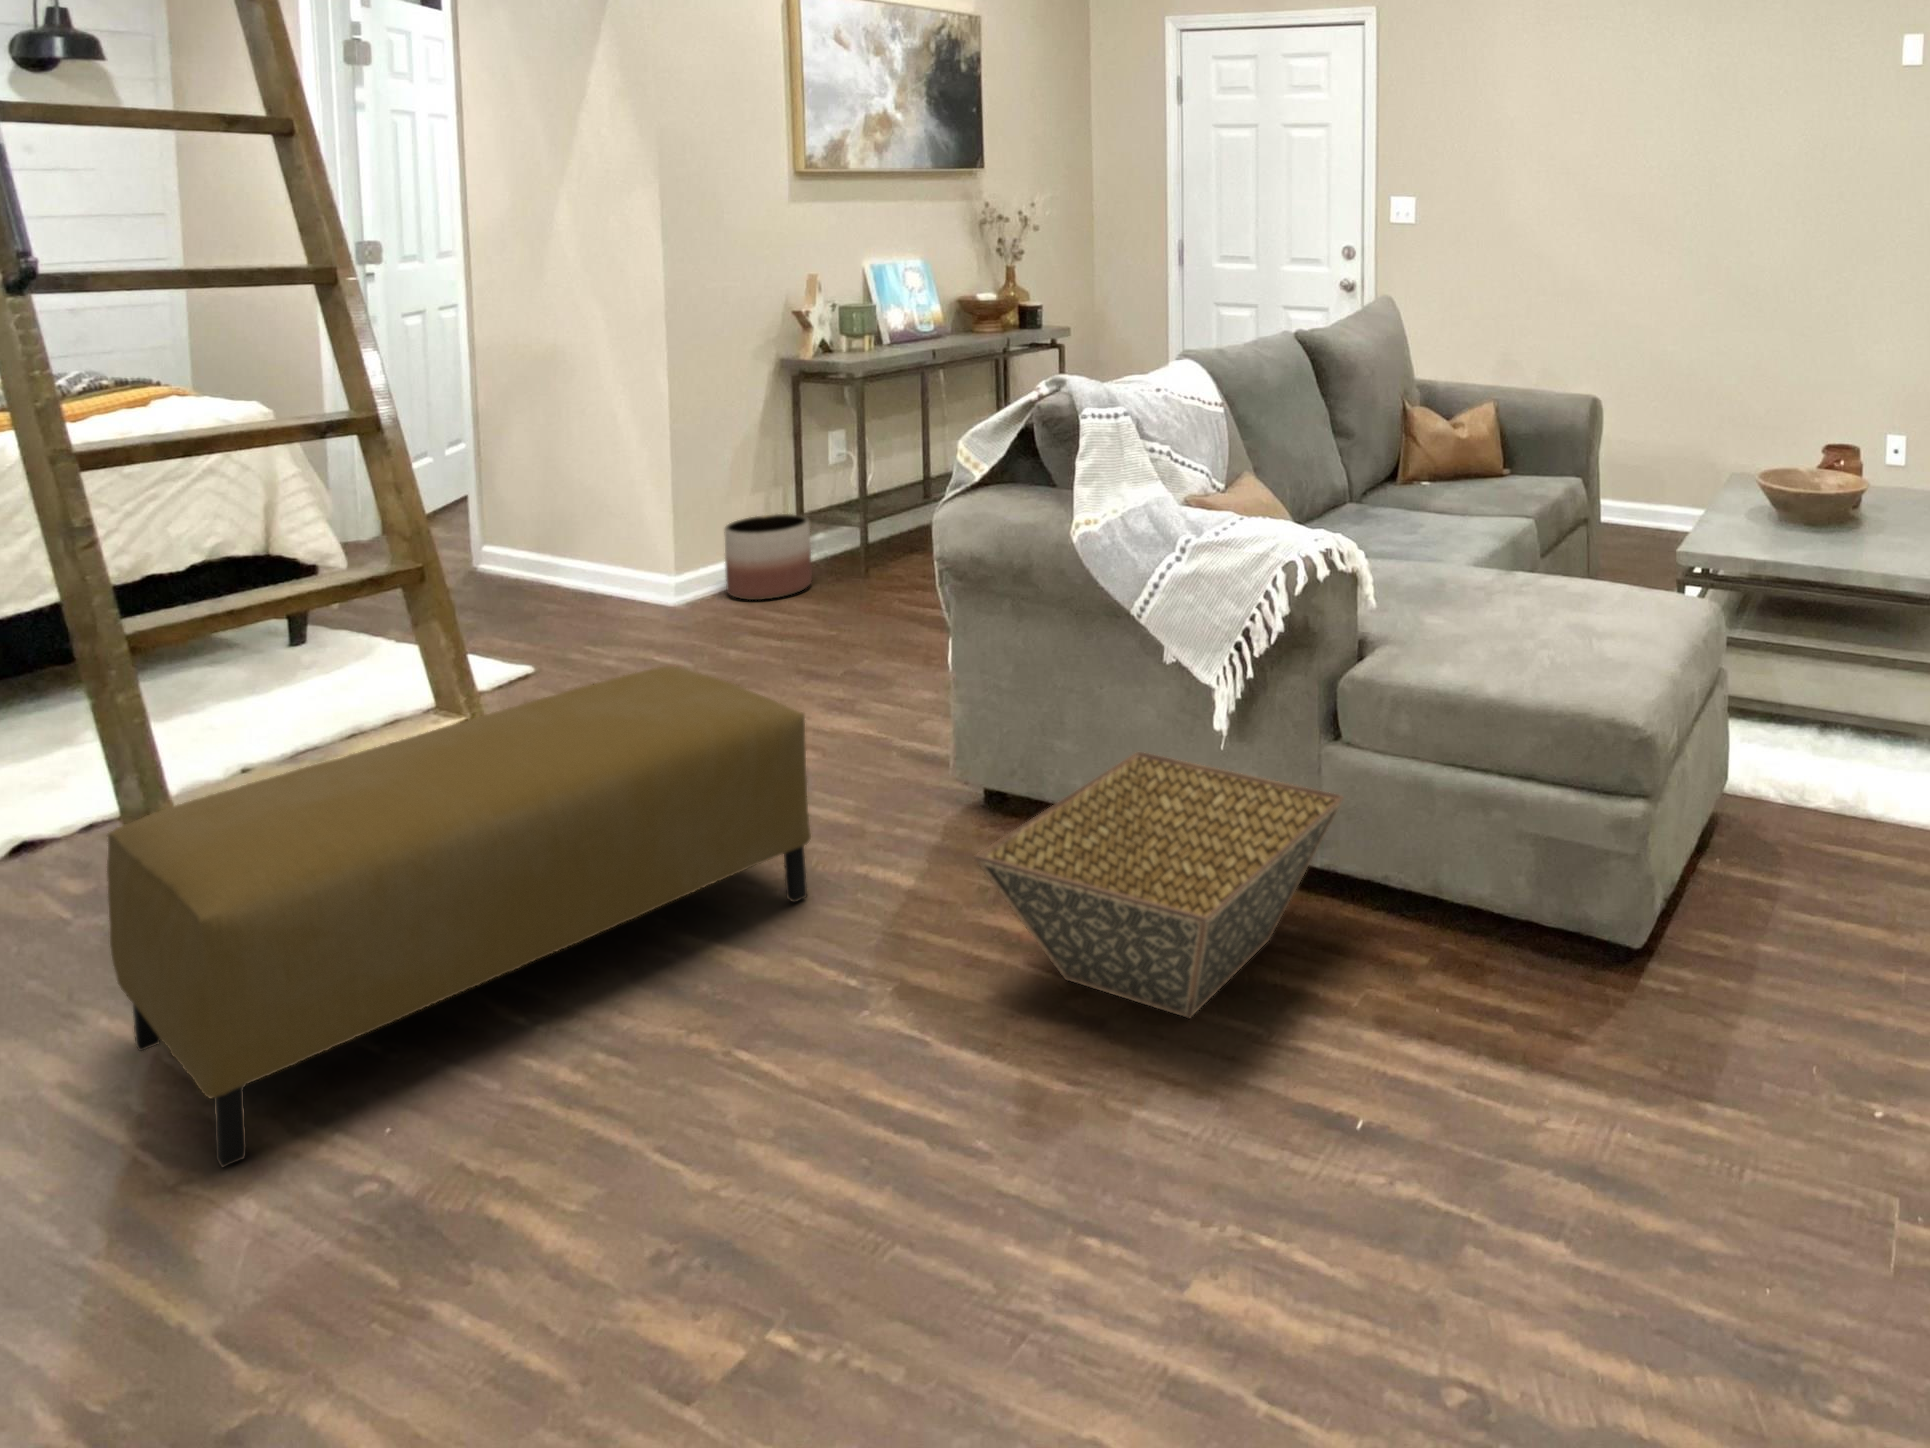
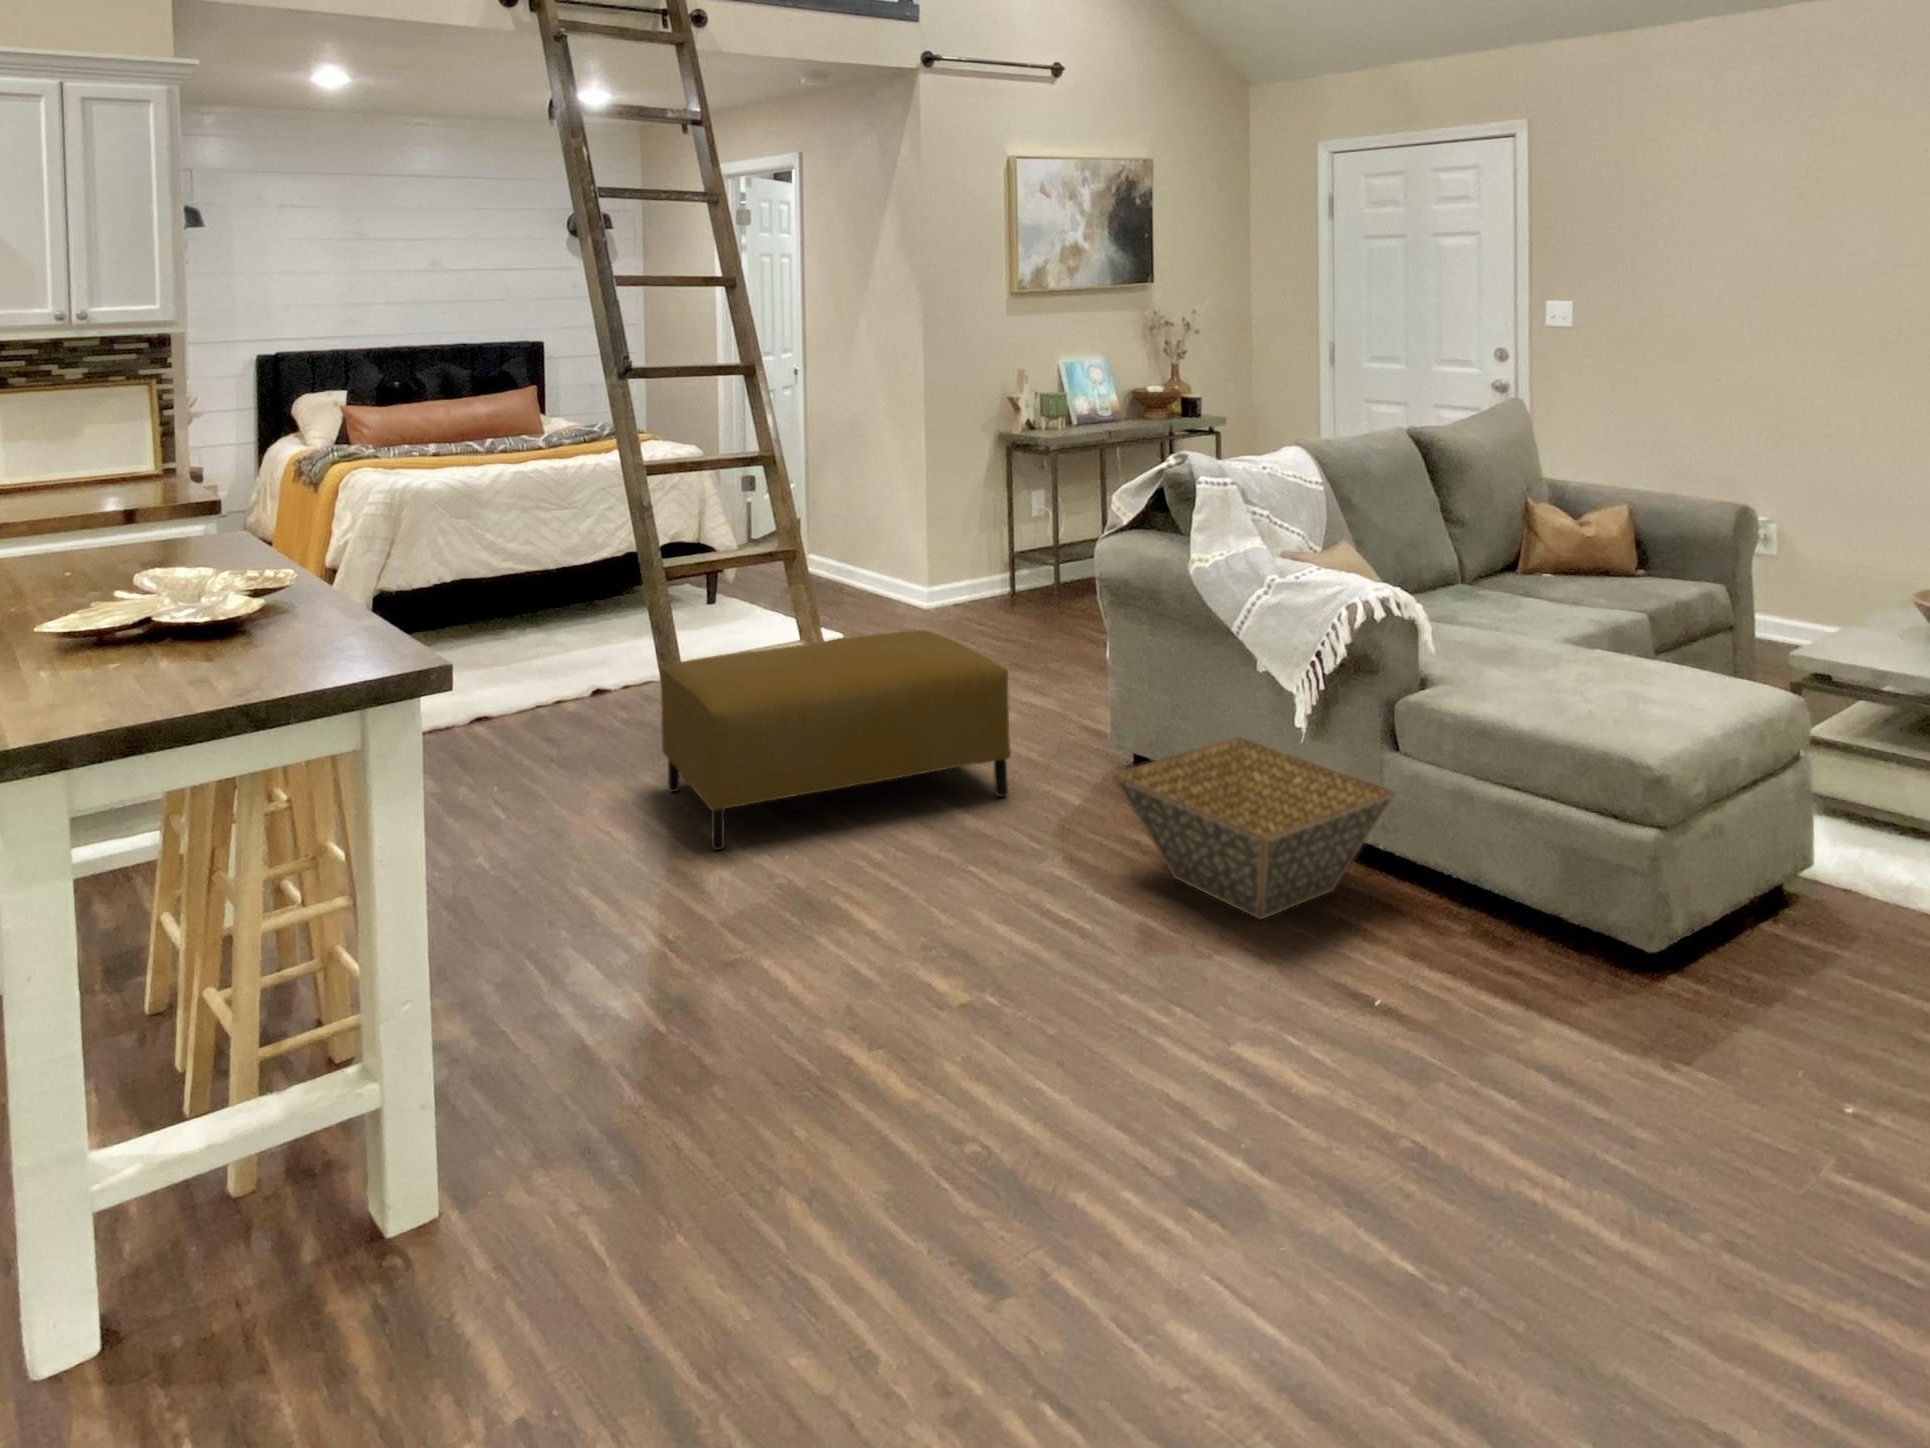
planter: present [724,514,812,600] -> none [959,550,1019,612]

